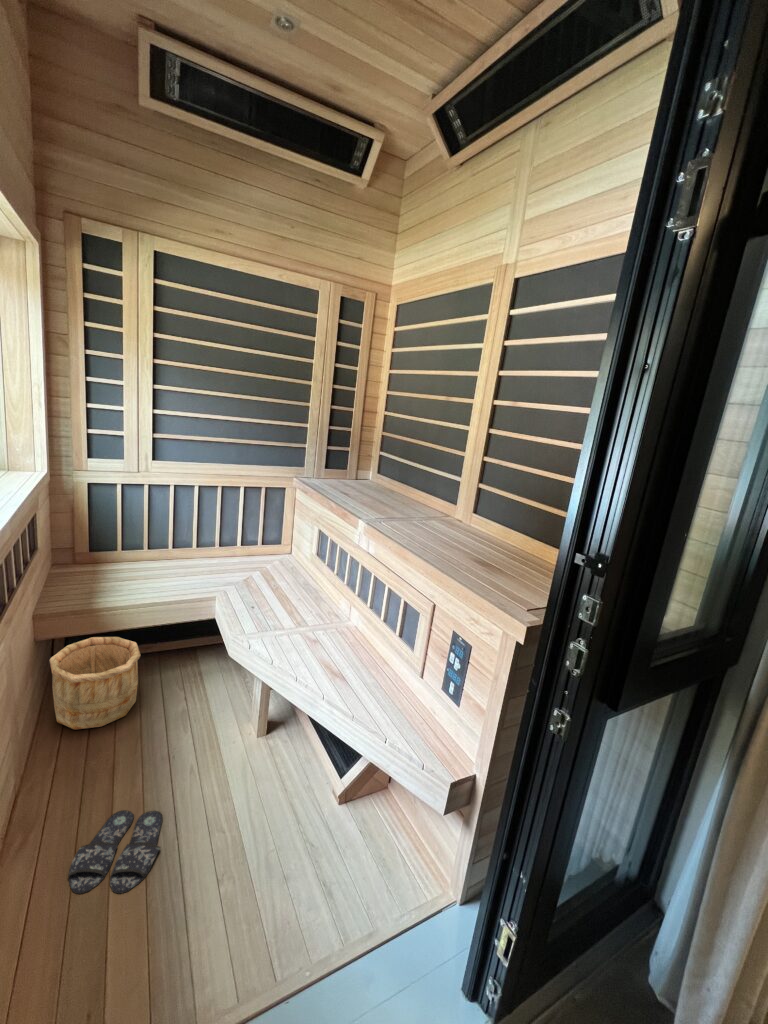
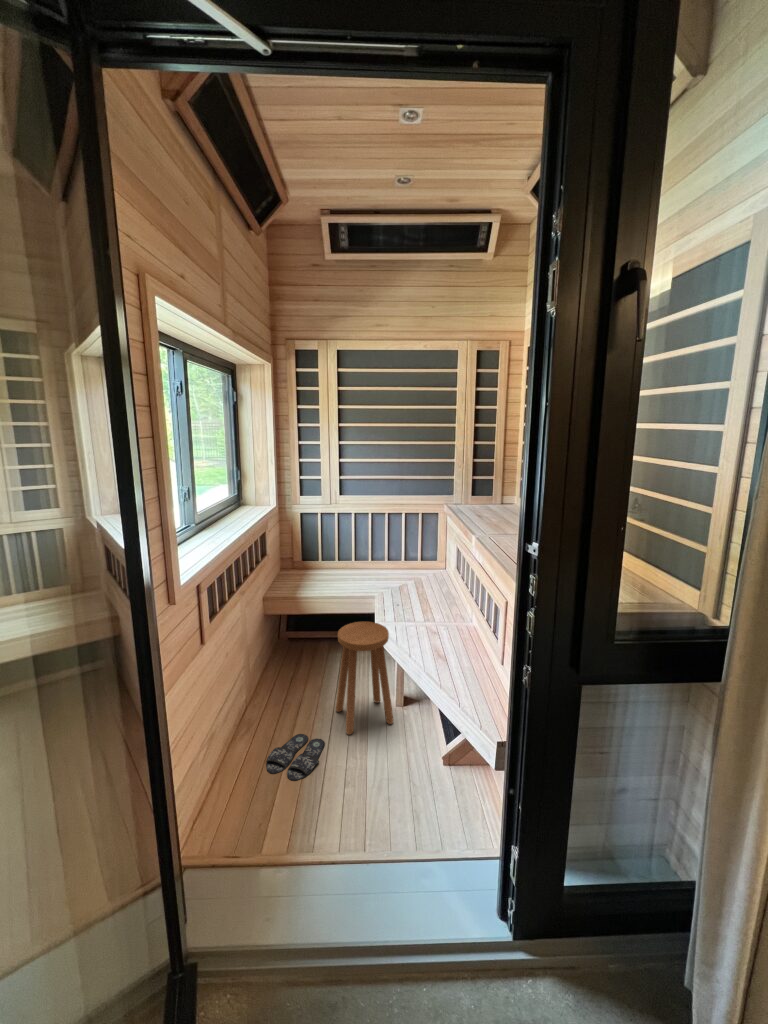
stool: none [168,634,254,792] -> present [336,622,394,735]
wooden bucket: present [49,637,141,730] -> none [273,620,327,681]

